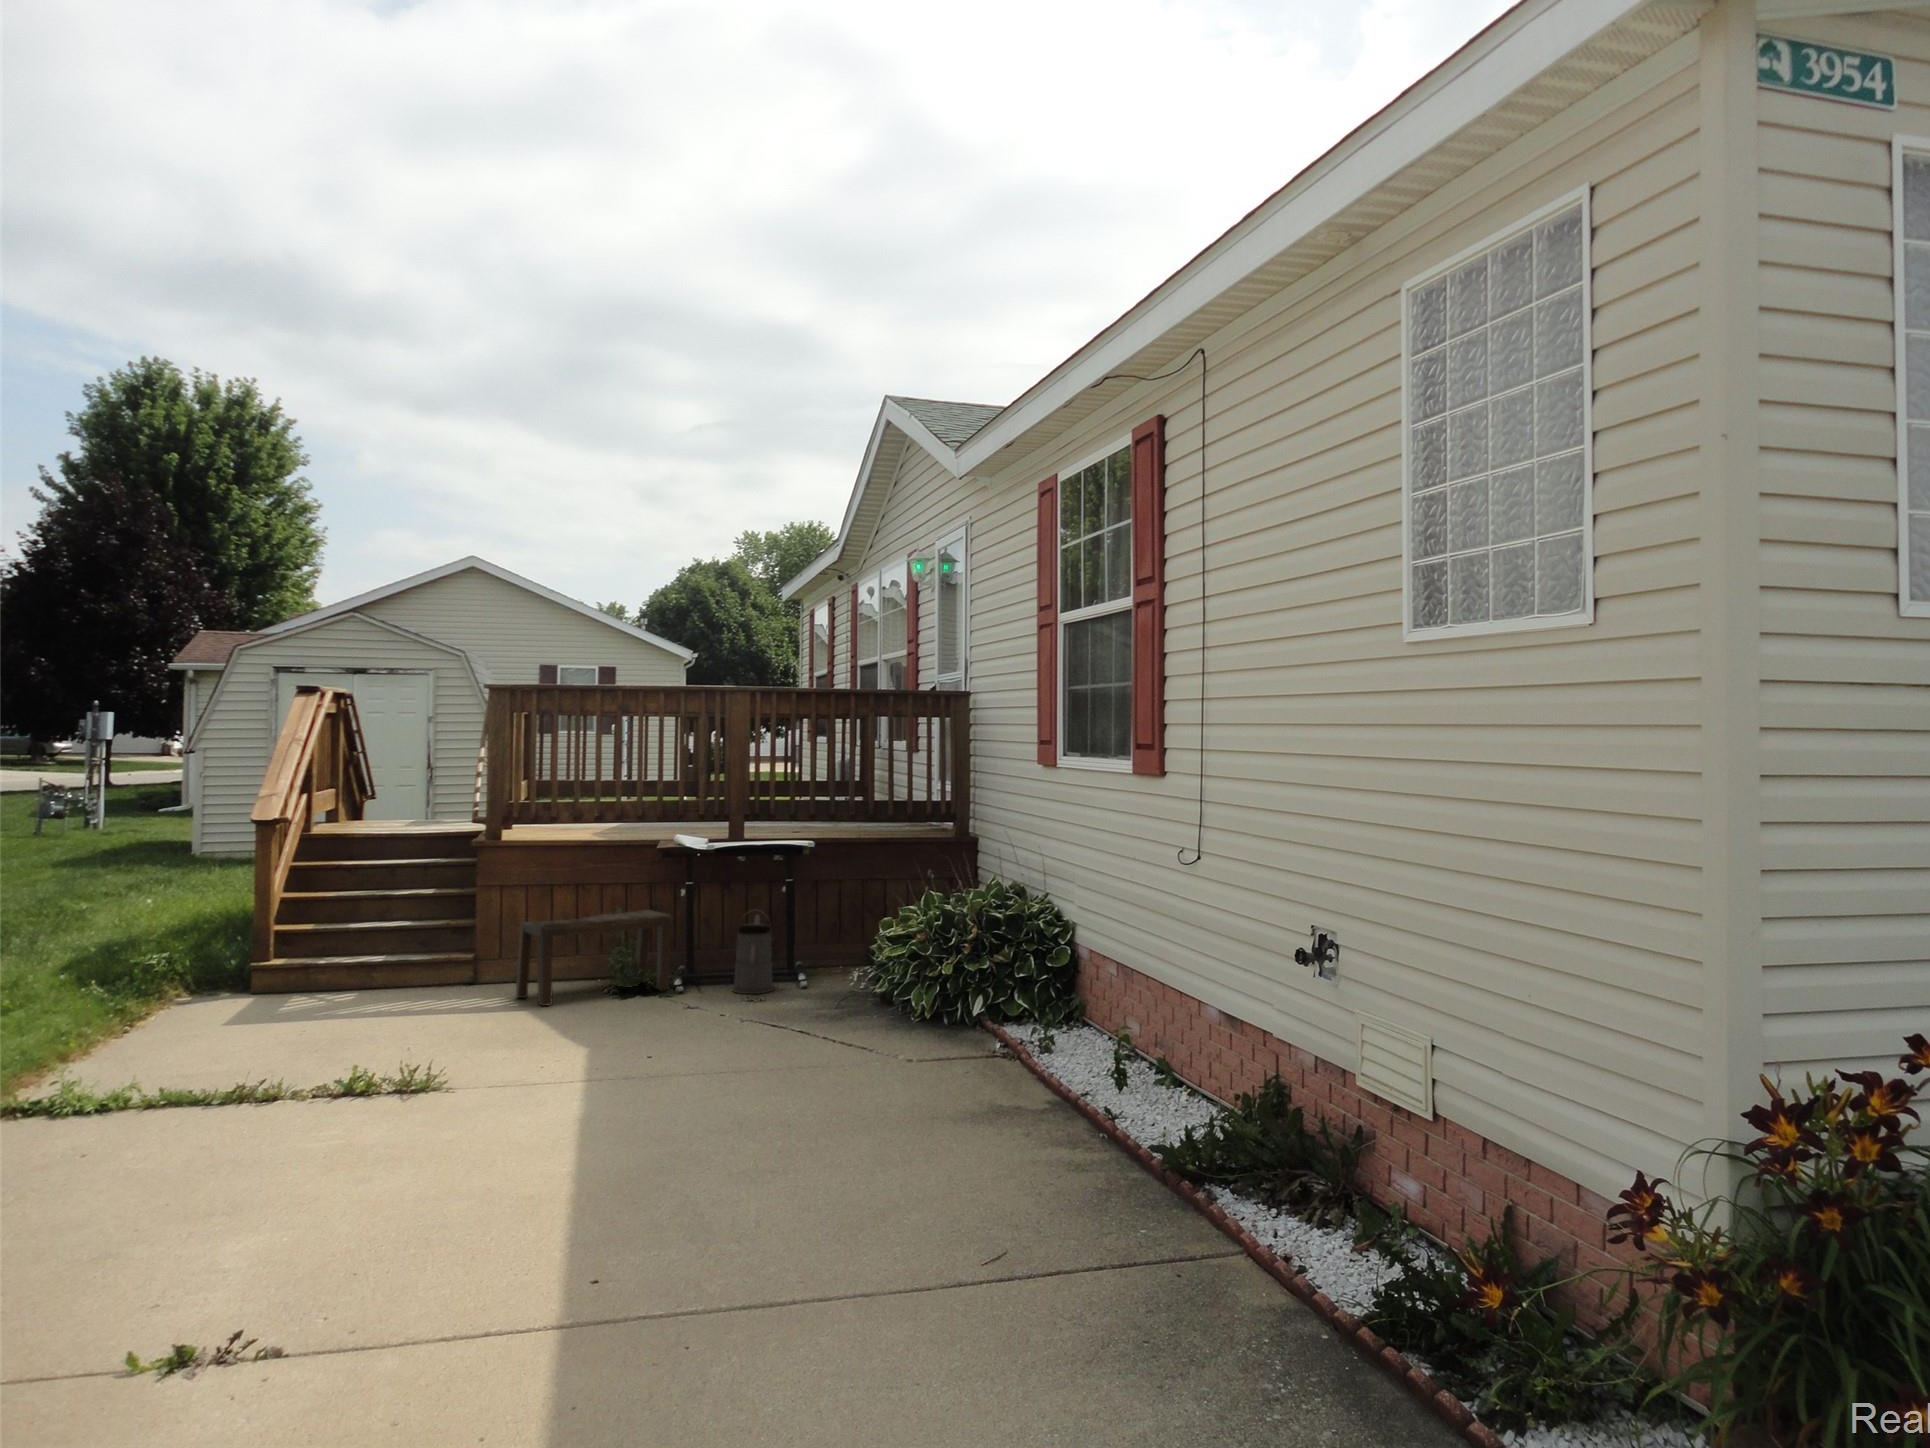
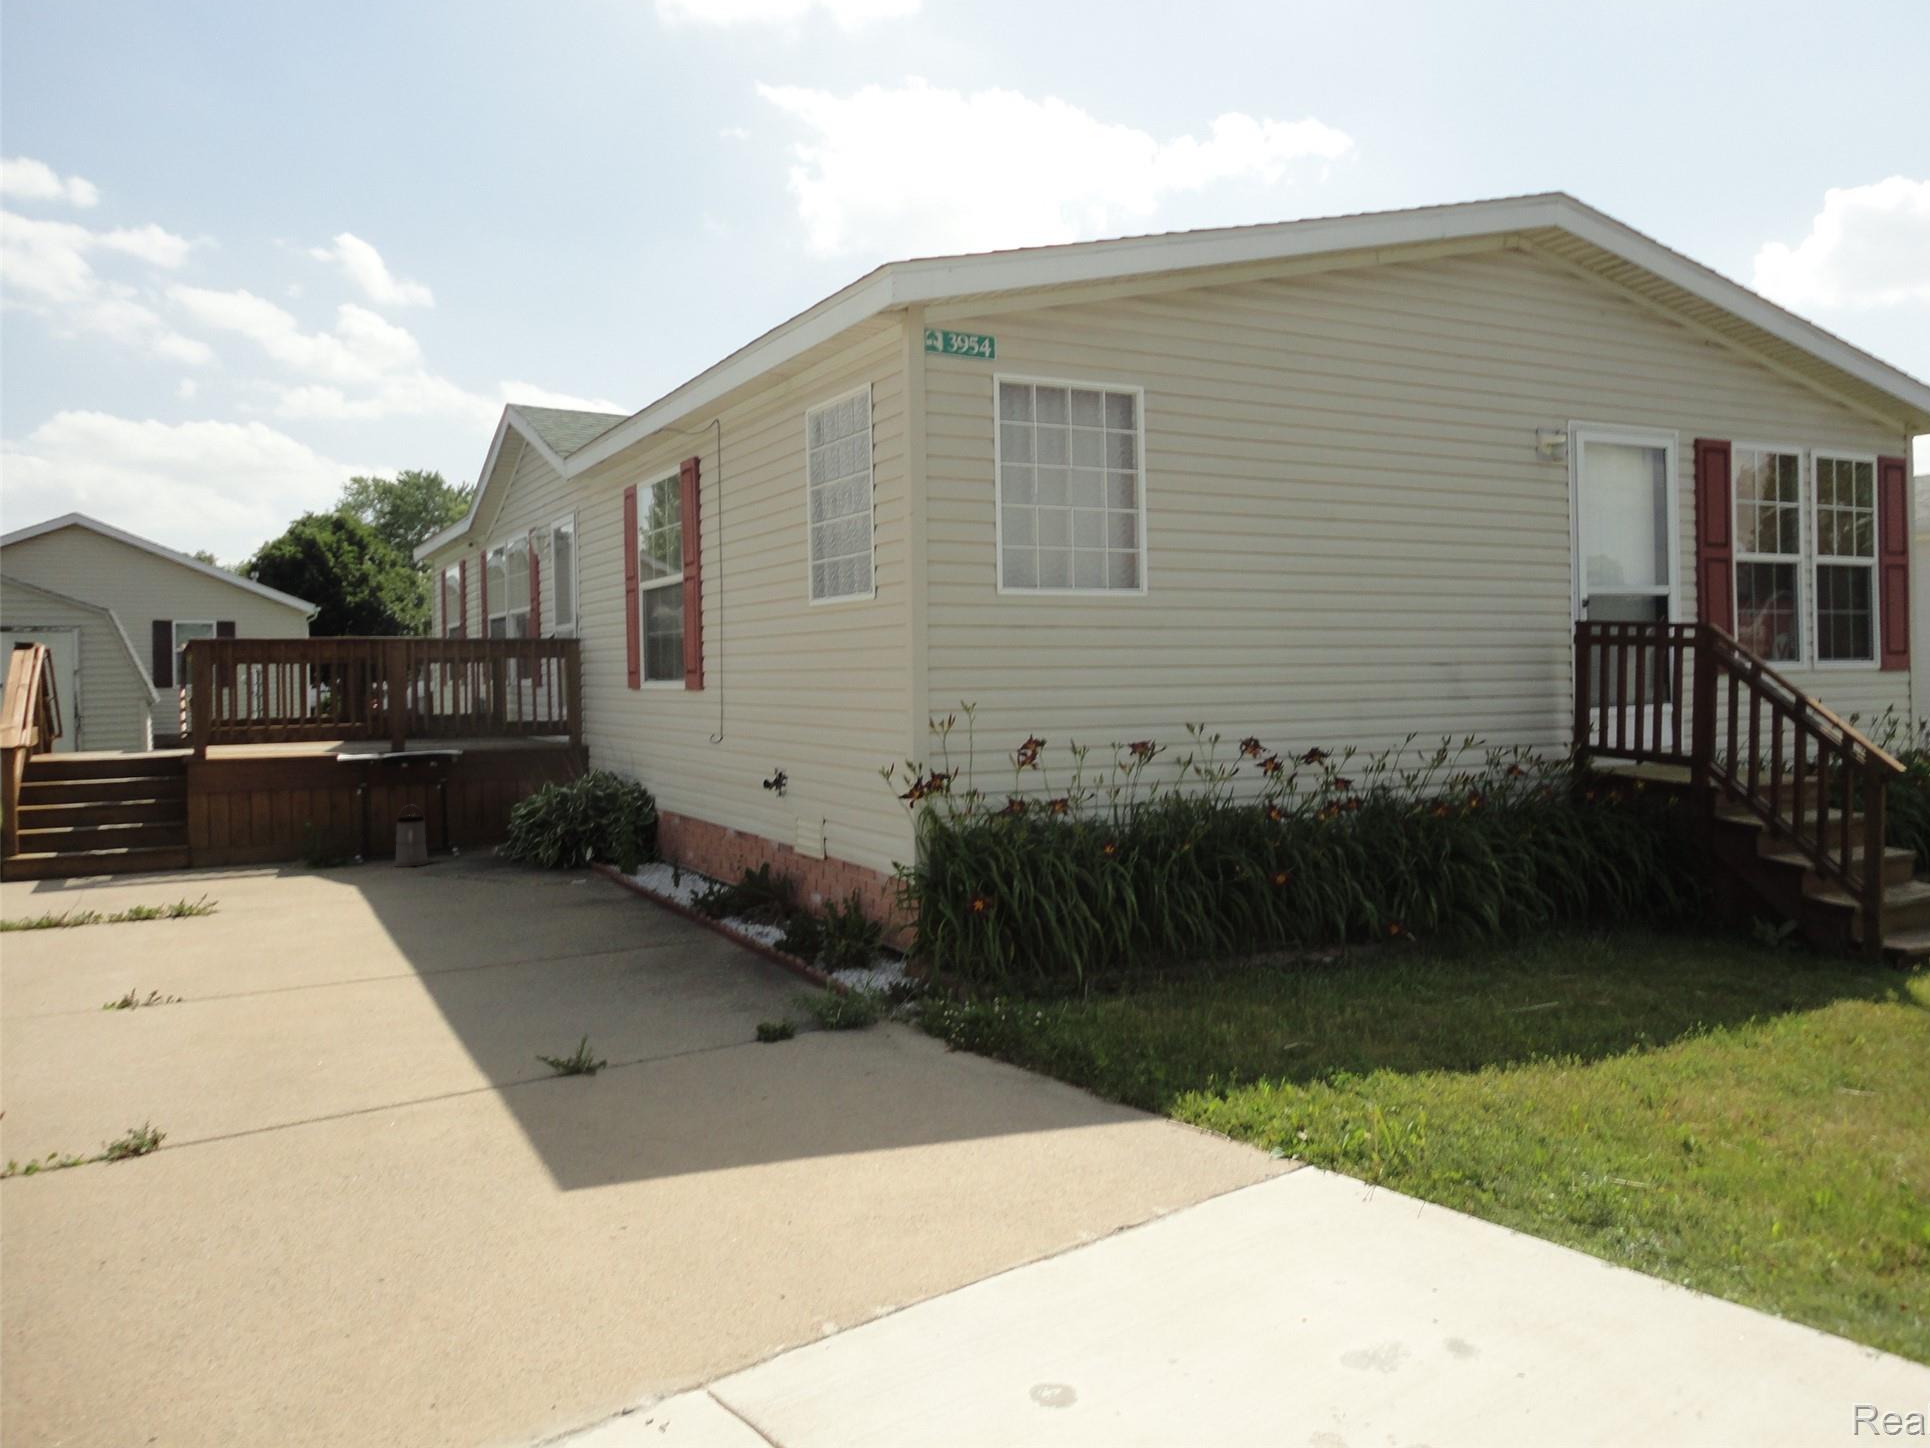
bench: present [516,910,673,1006] -> none [209,811,342,884]

